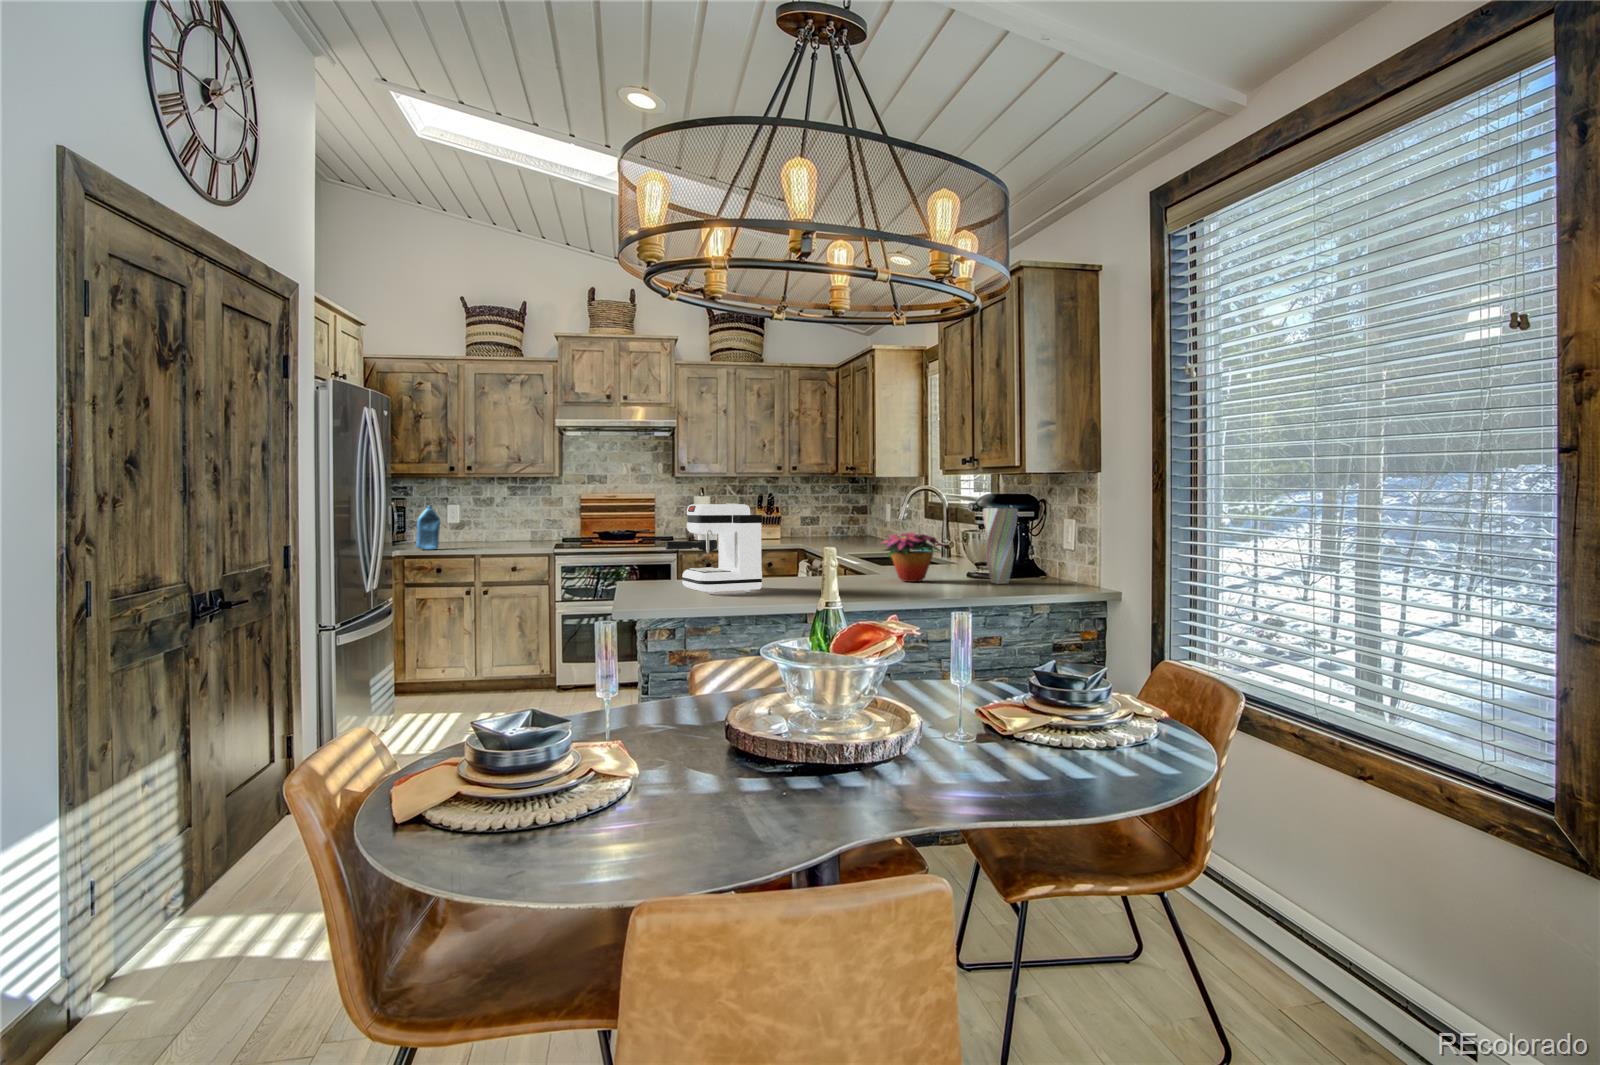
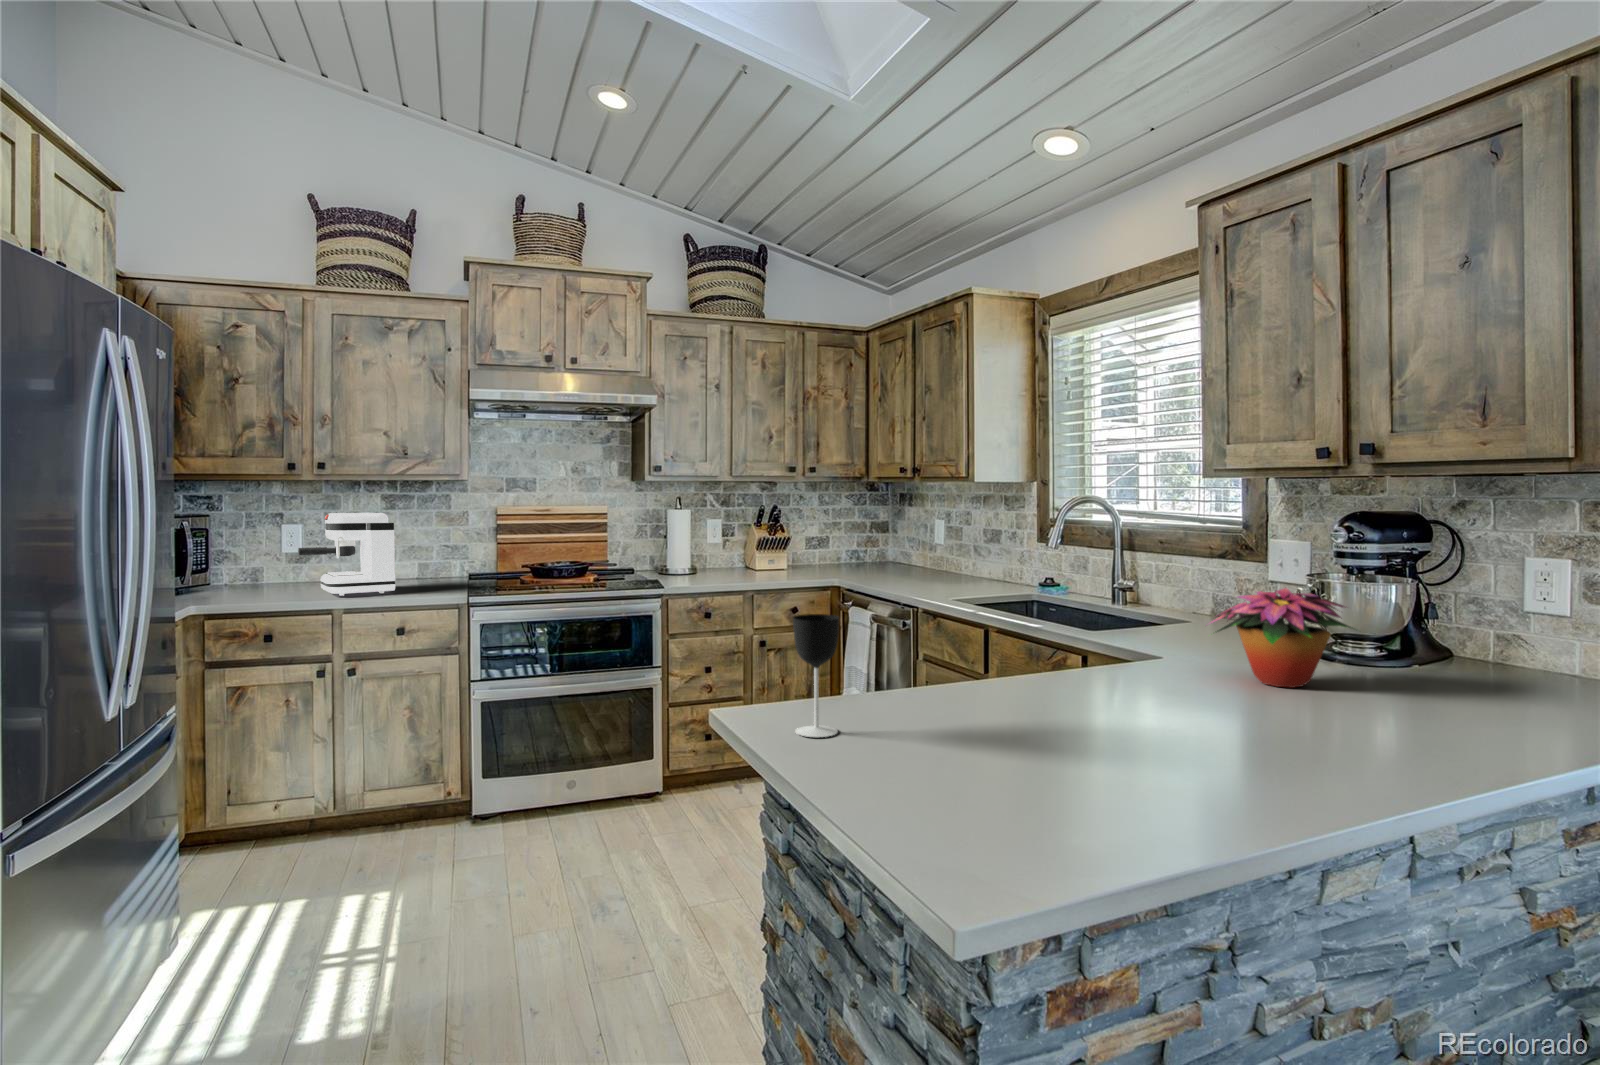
coffee maker: present [665,504,762,594] -> present [298,513,395,596]
bottle: present [416,506,440,550] -> none [224,528,269,601]
vase: present [983,508,1018,584] -> none [1425,543,1511,691]
wine glass: none [642,537,663,588] -> present [793,614,839,737]

